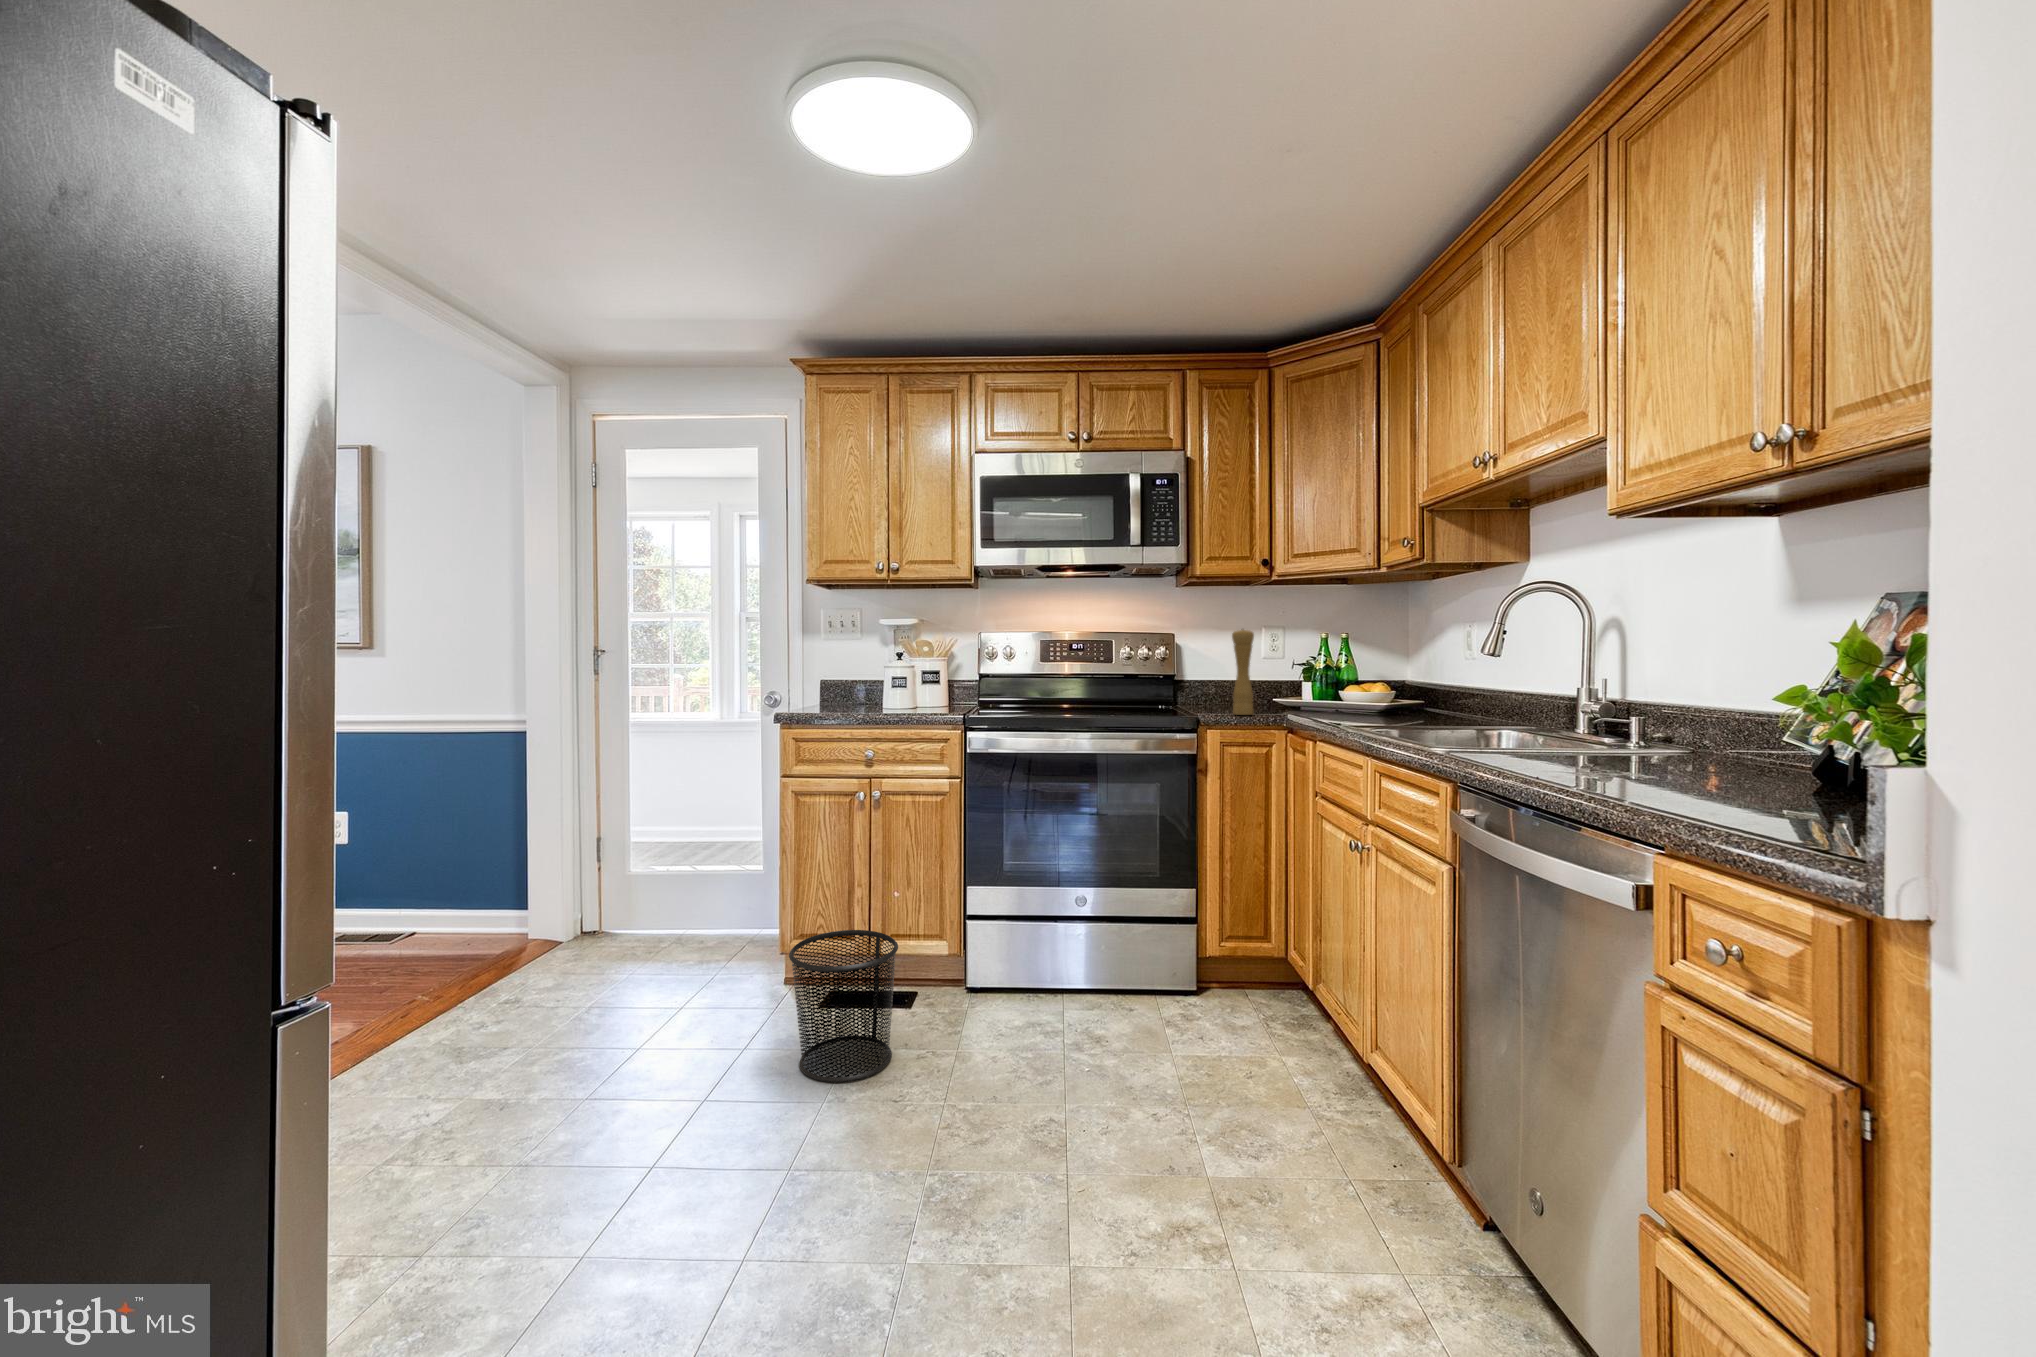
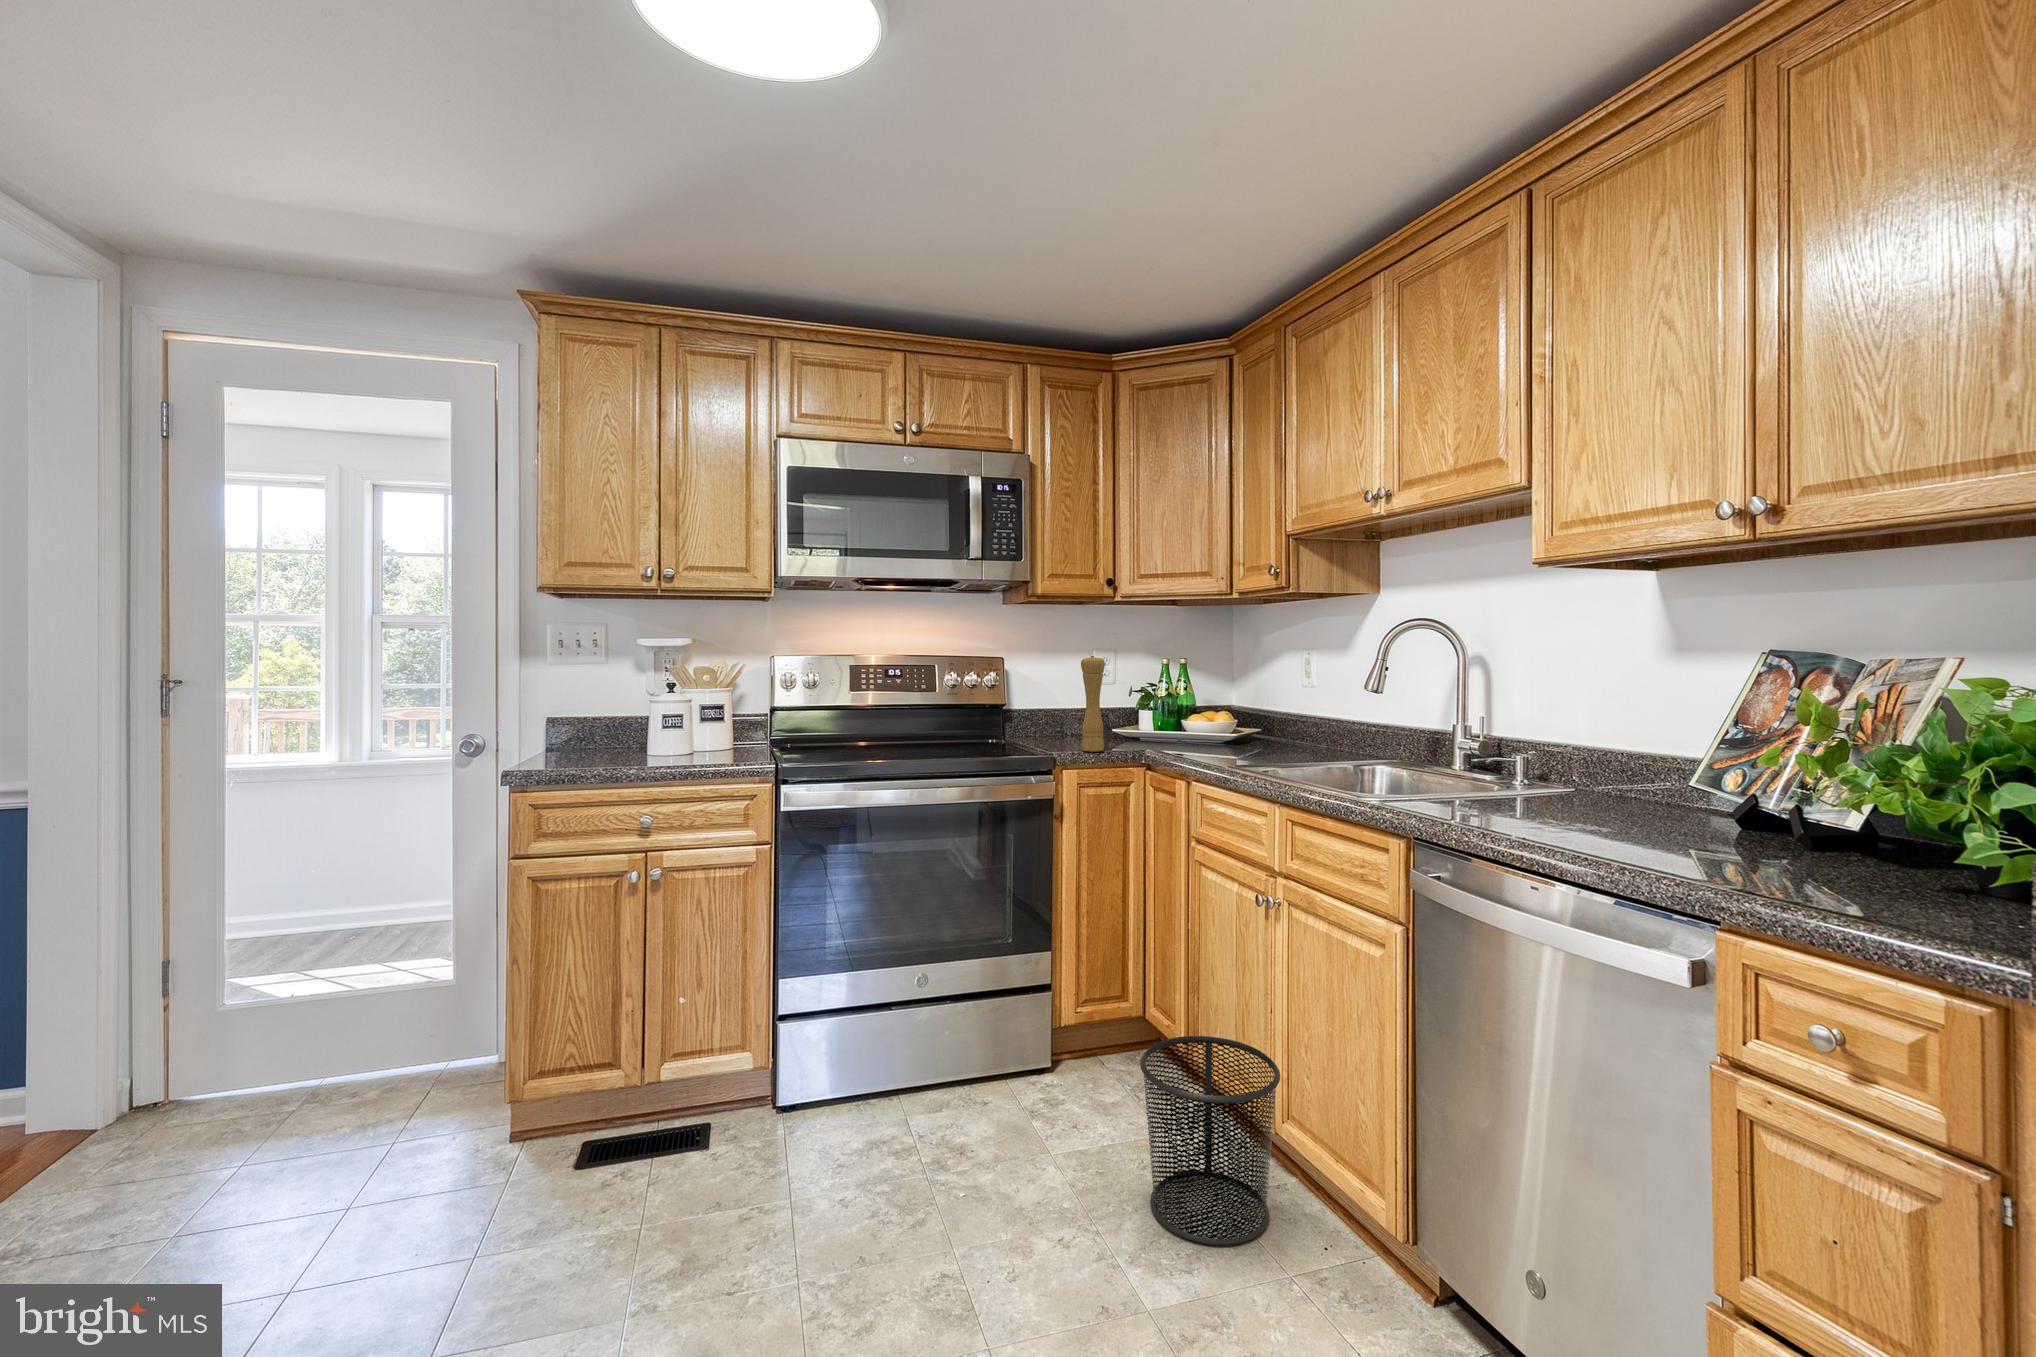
waste bin: present [789,930,898,1083] -> present [1140,1036,1280,1246]

